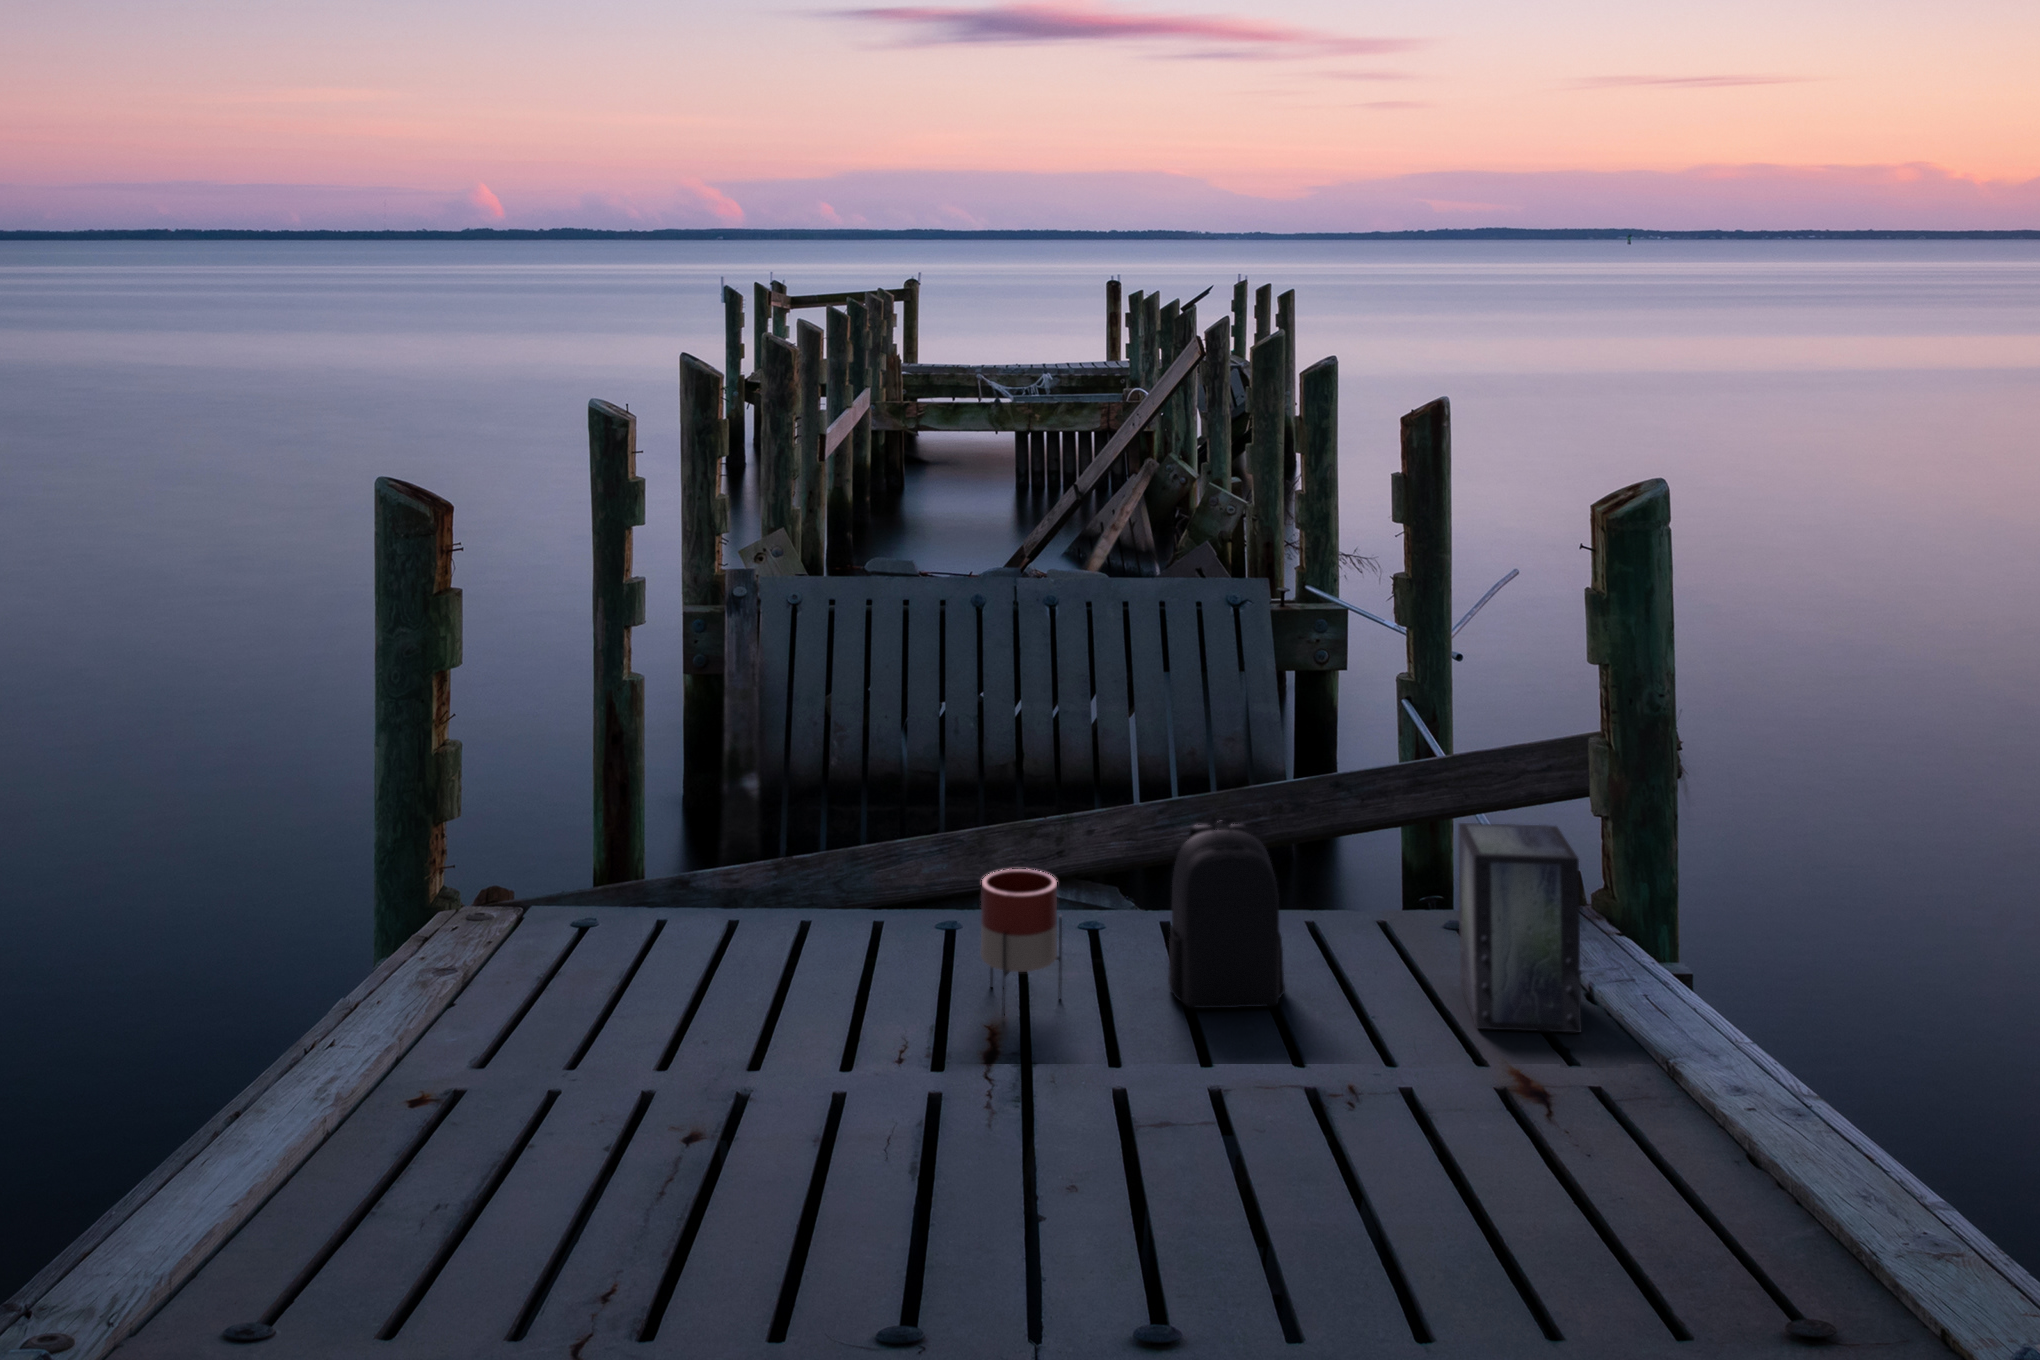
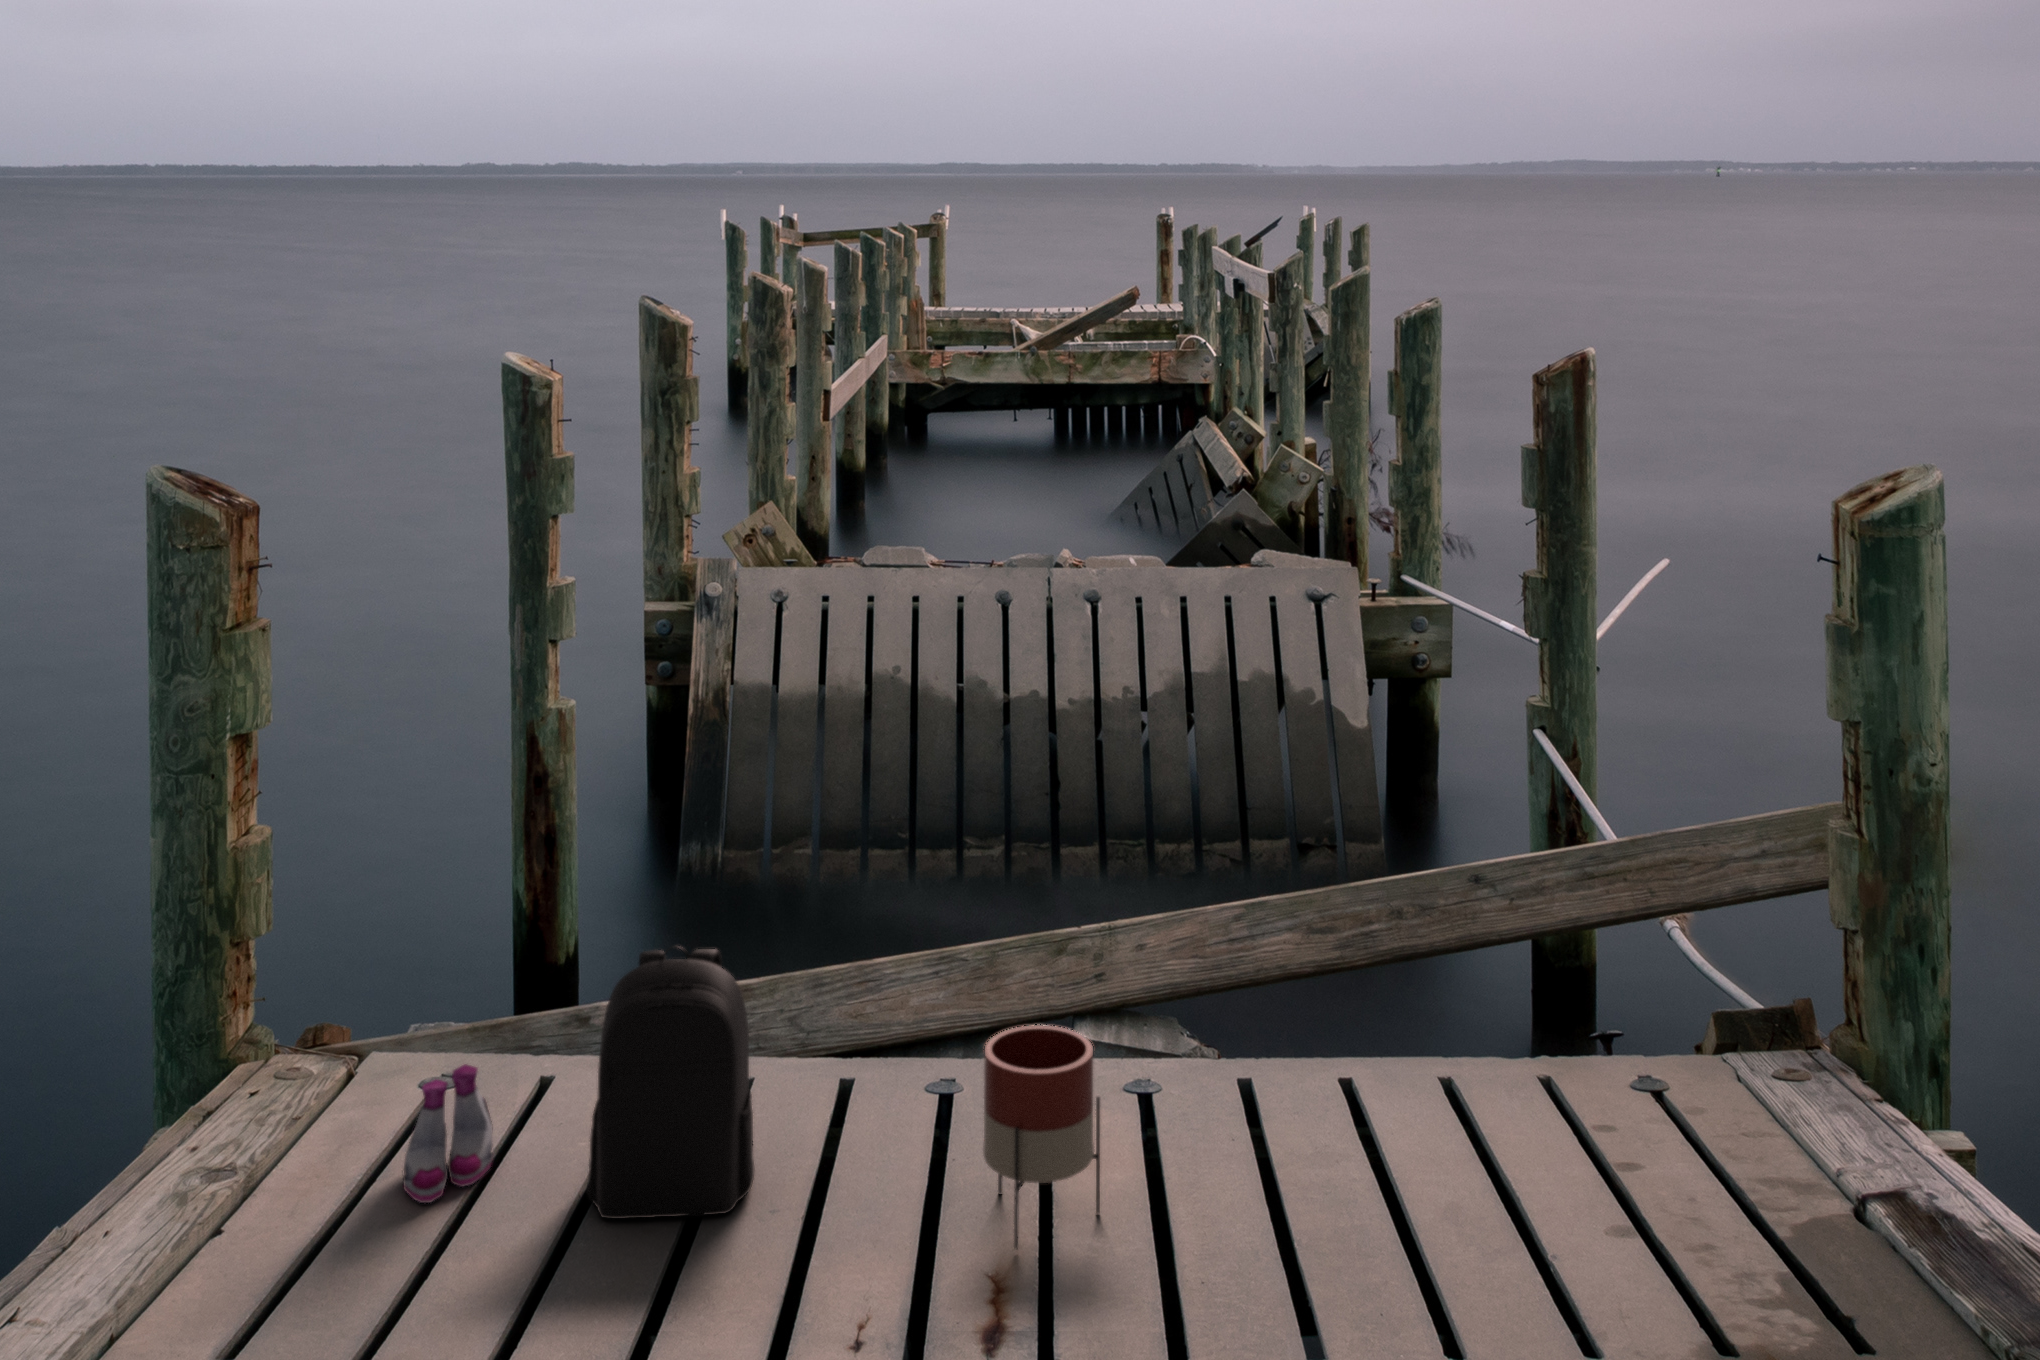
storage box: present [1459,823,1581,1033] -> none [1668,957,1858,1273]
backpack: present [1168,824,1285,1008] -> present [587,947,754,1219]
boots: none [573,898,636,990] -> present [403,1064,493,1203]

